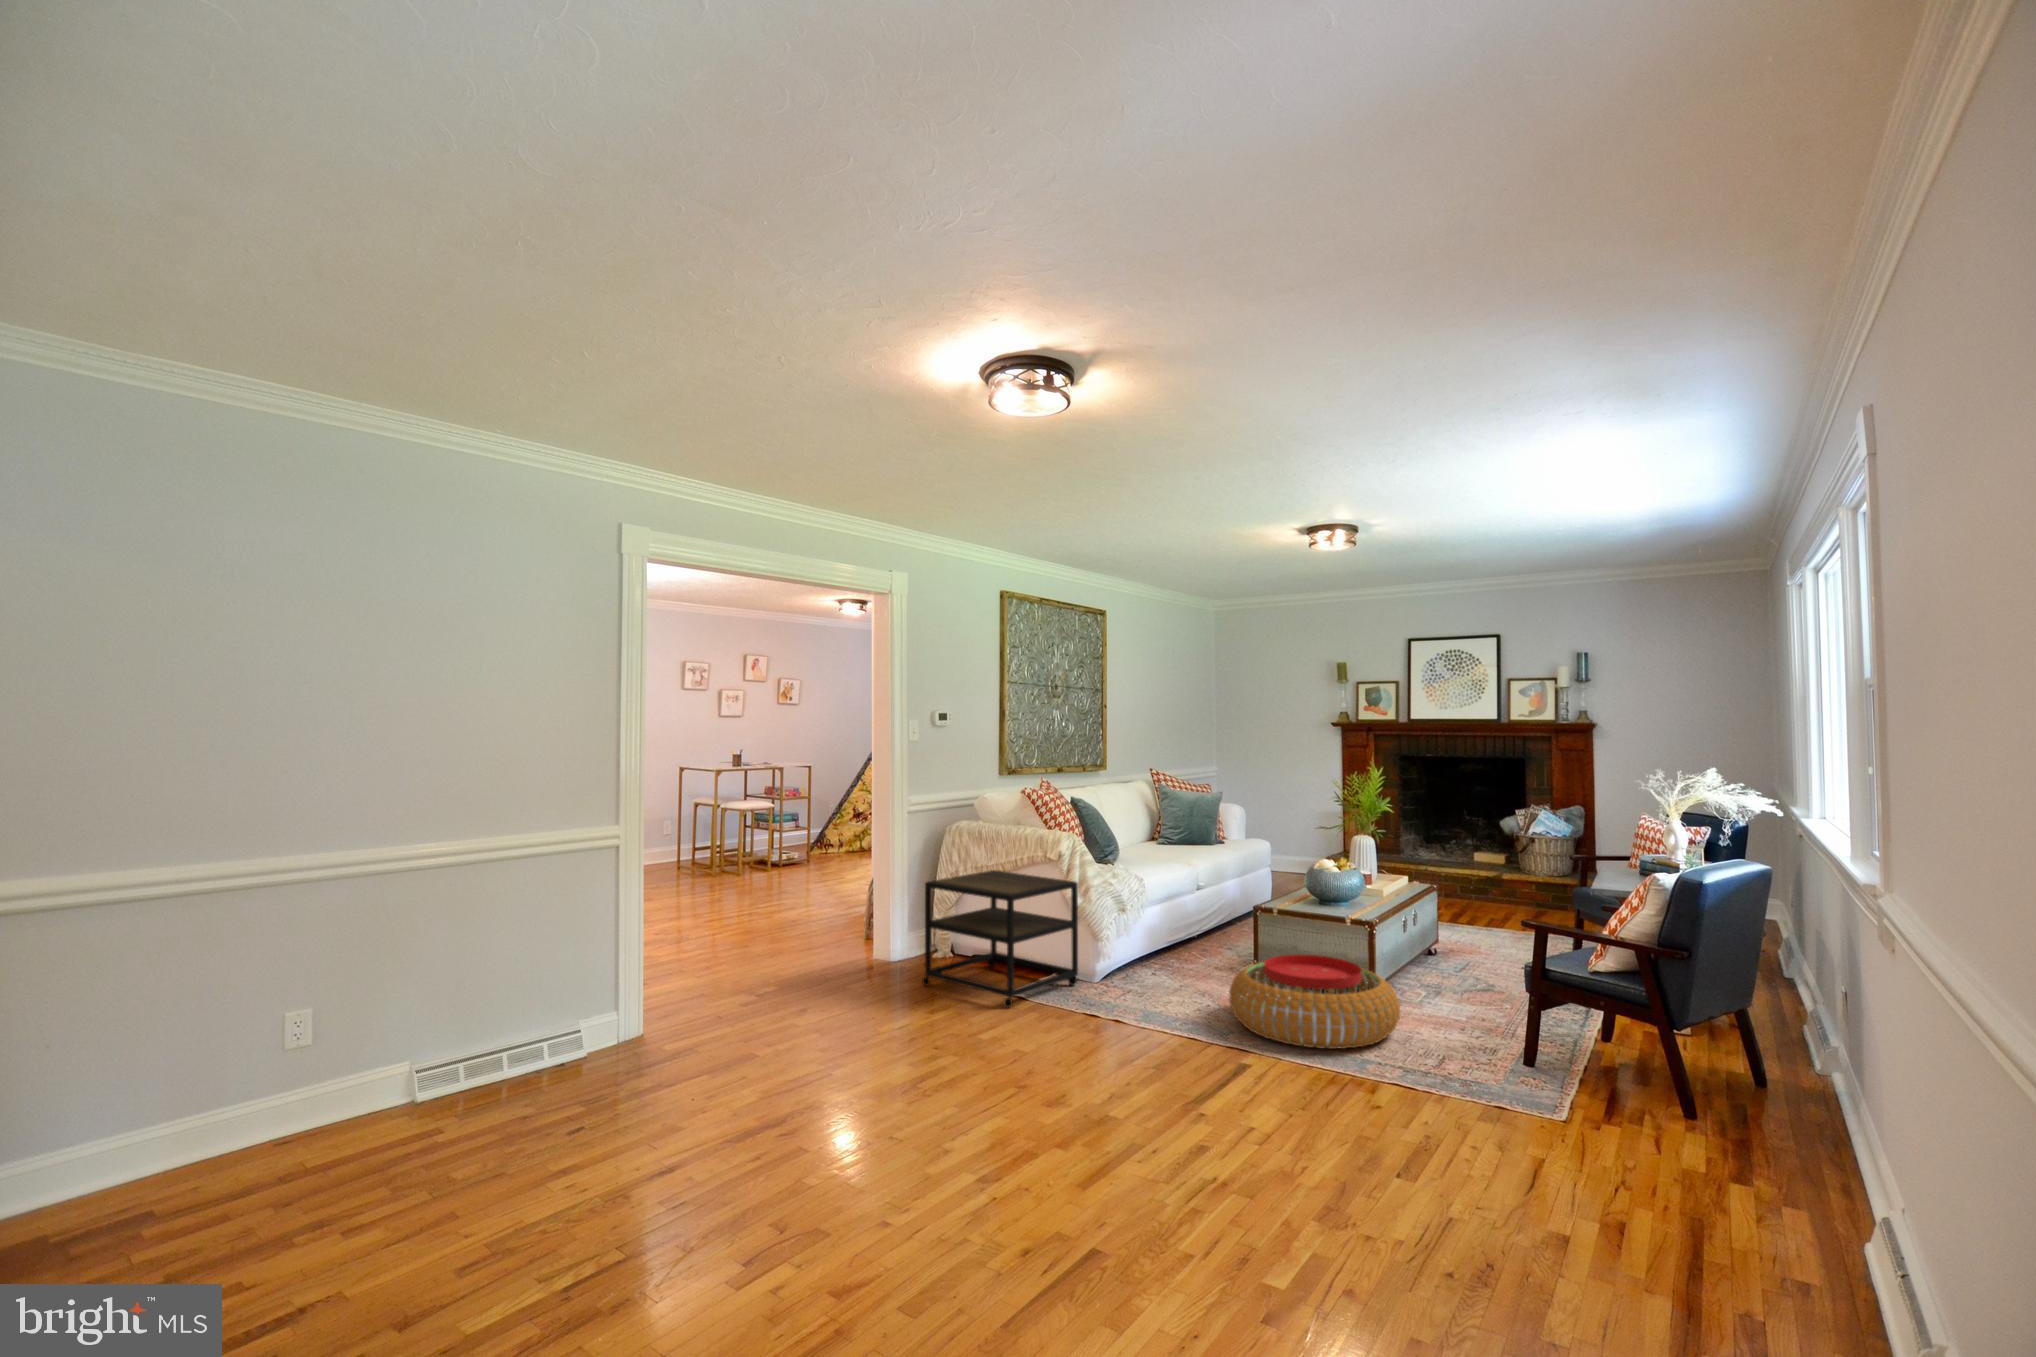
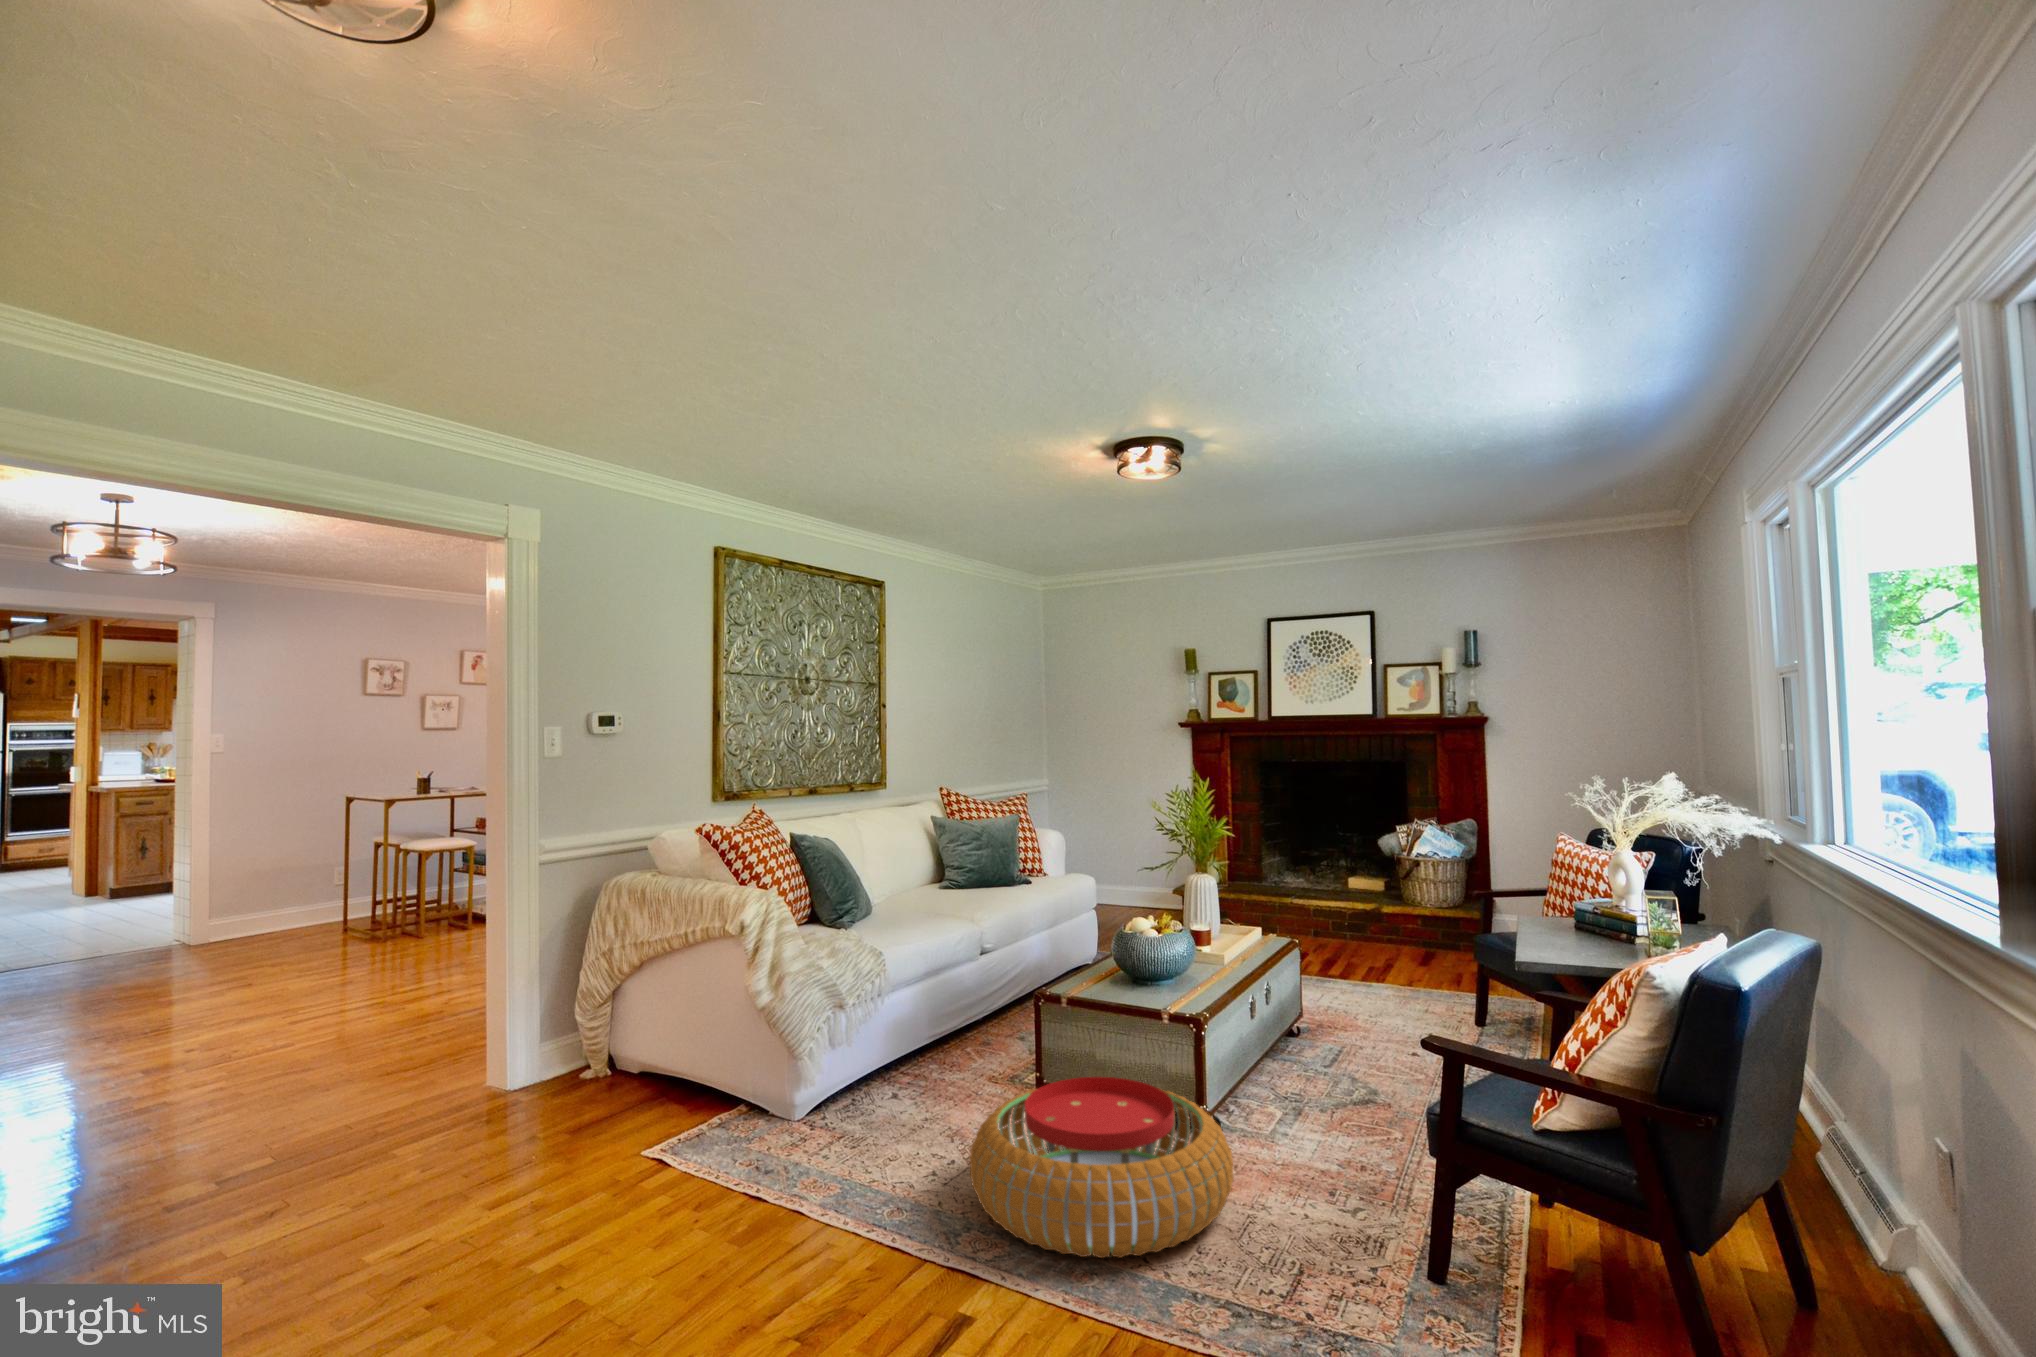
side table: present [922,870,1078,1008] -> none [514,949,766,1189]

